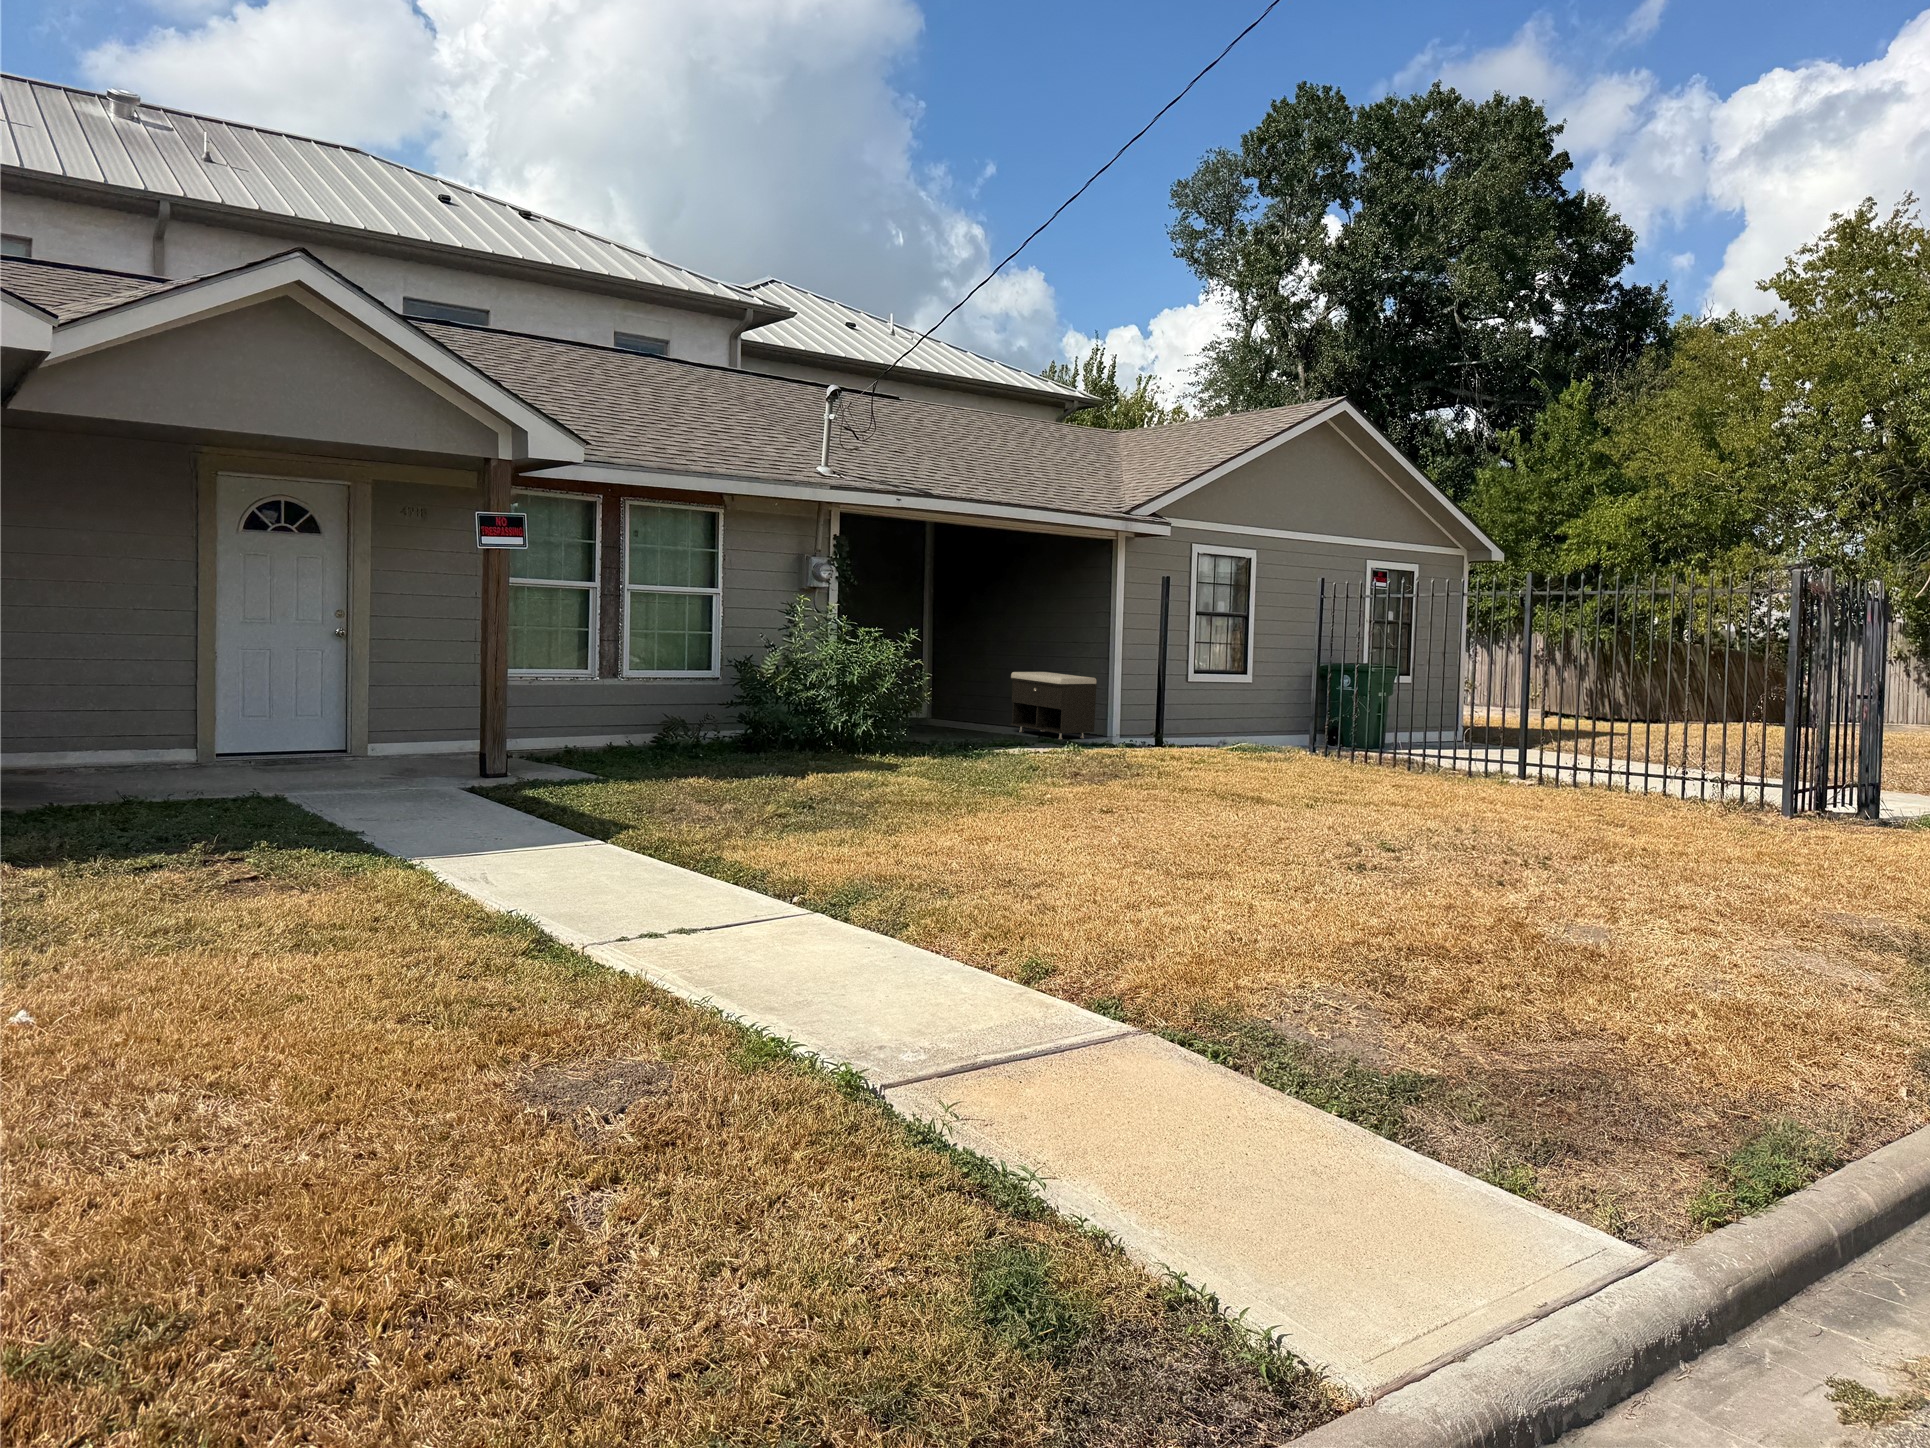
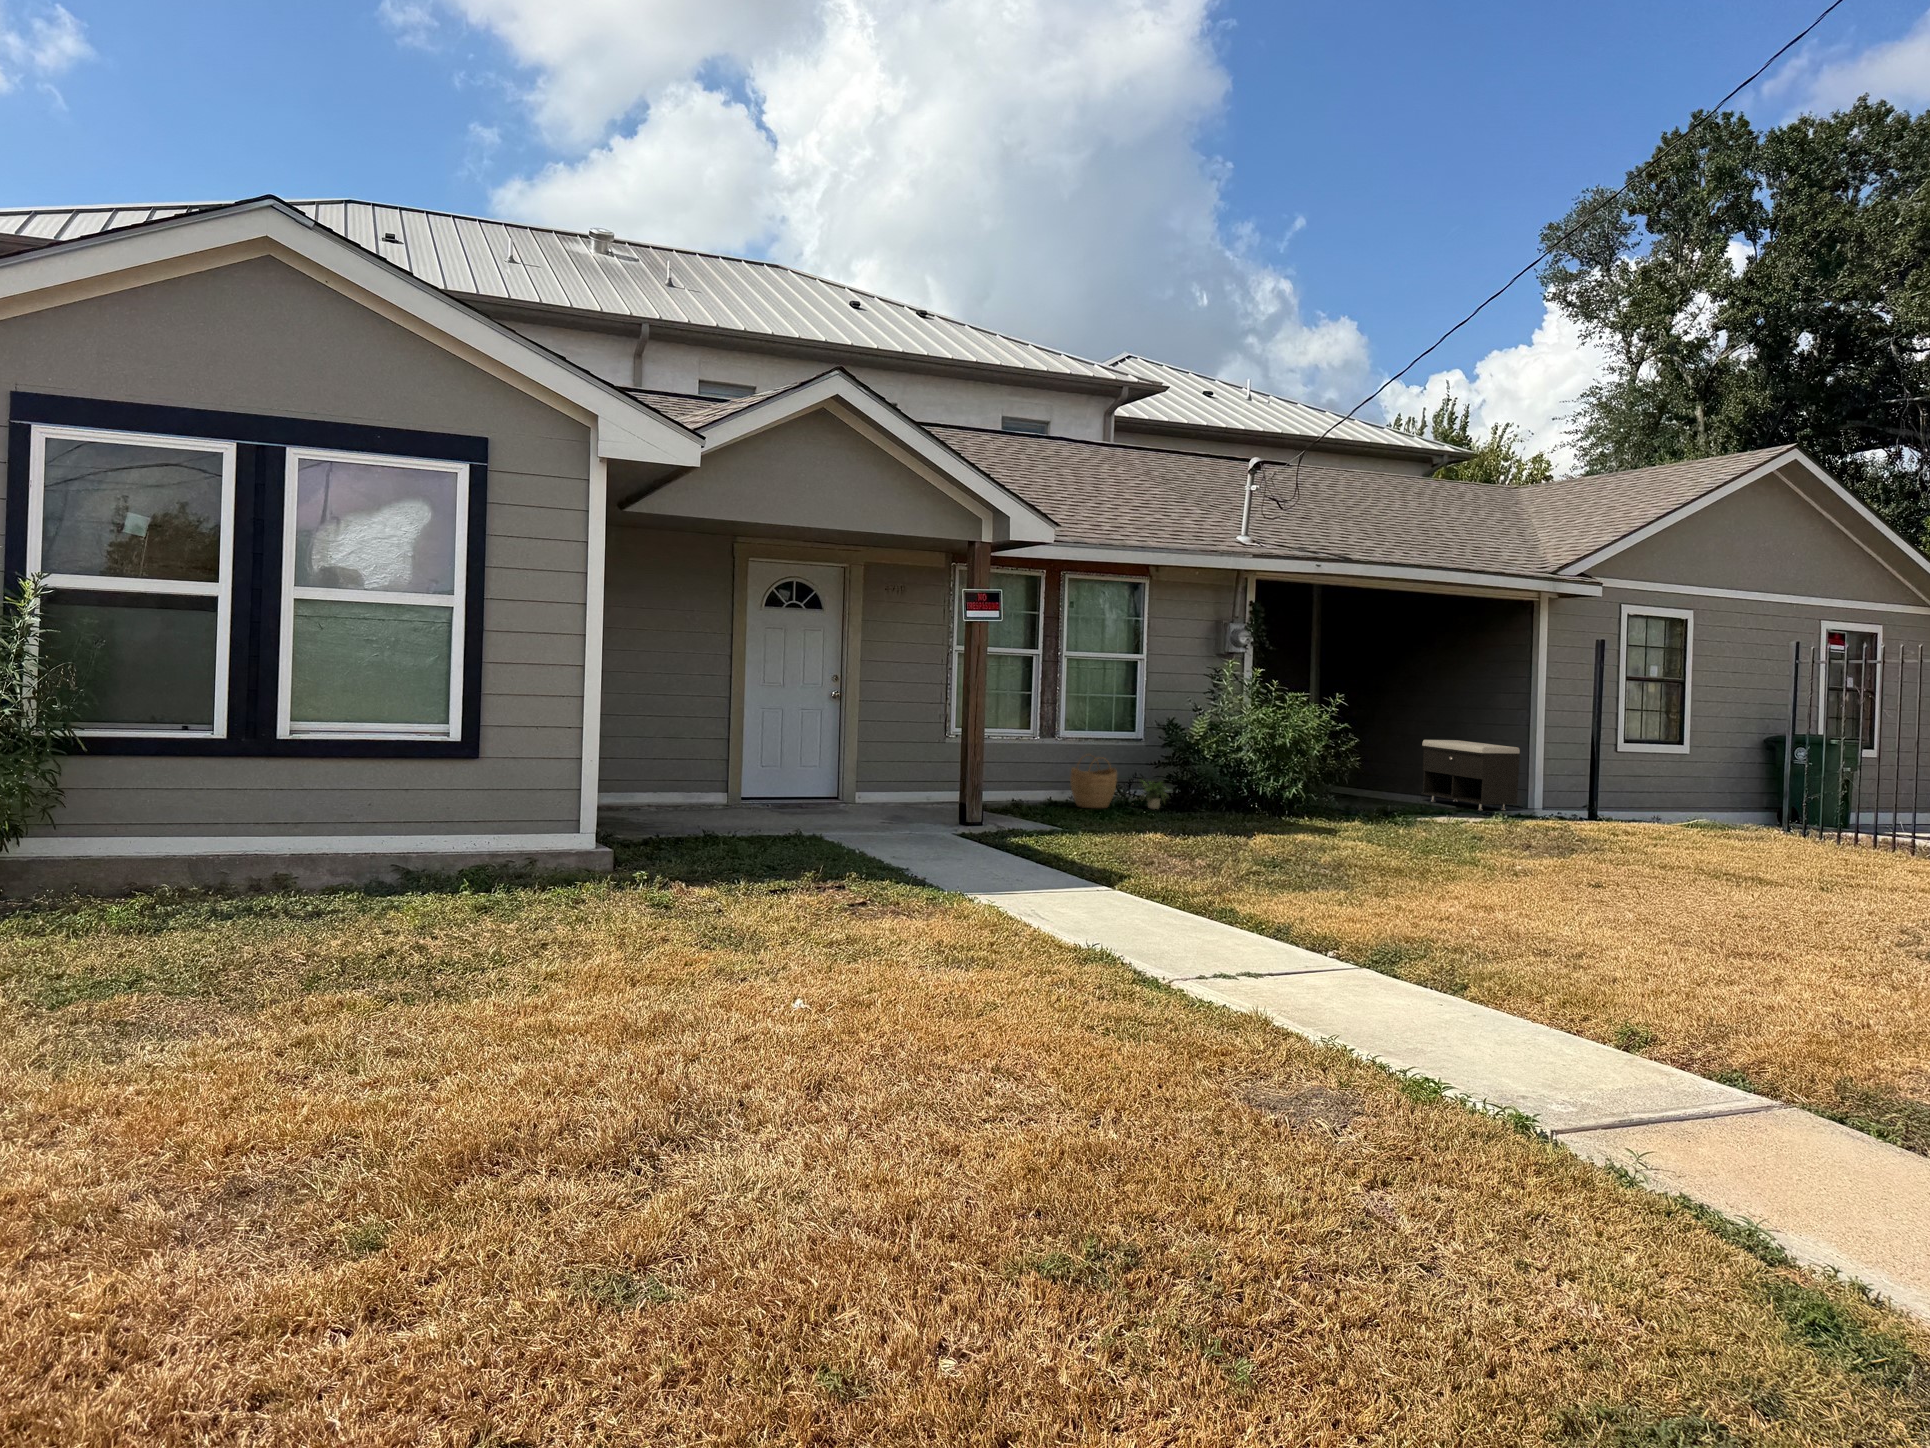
woven basket: none [633,695,683,752] -> present [1070,758,1117,808]
potted plant: none [705,719,744,750] -> present [1142,781,1167,809]

